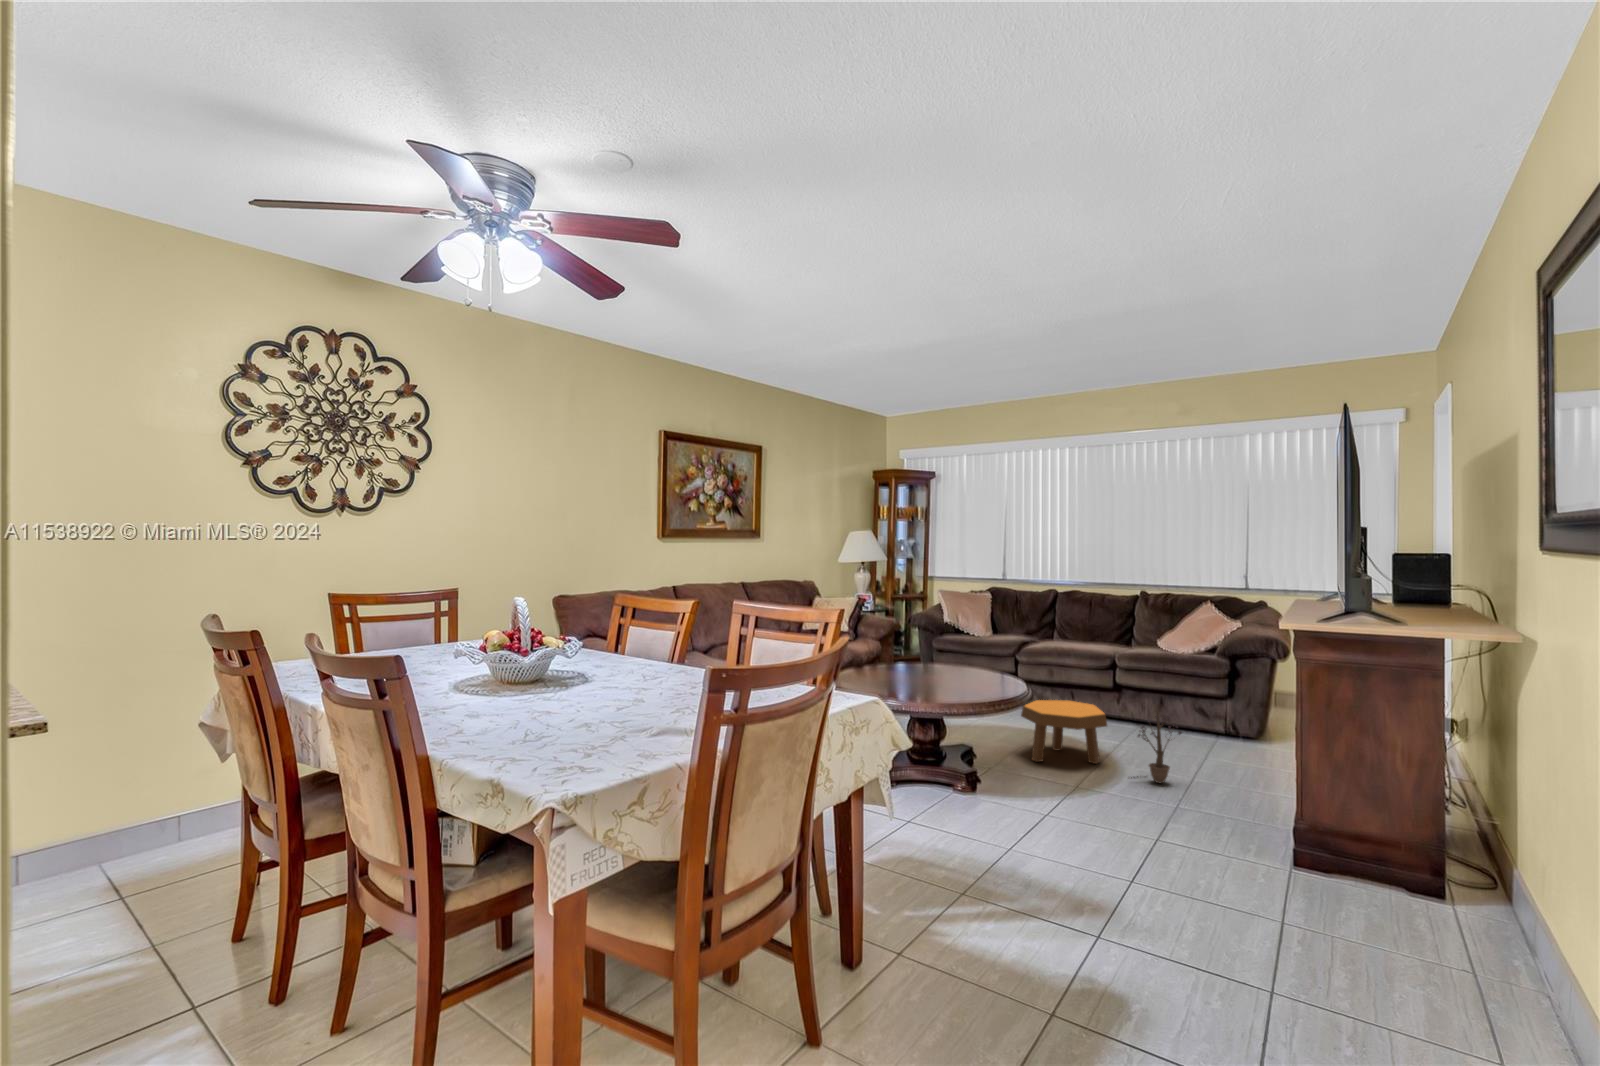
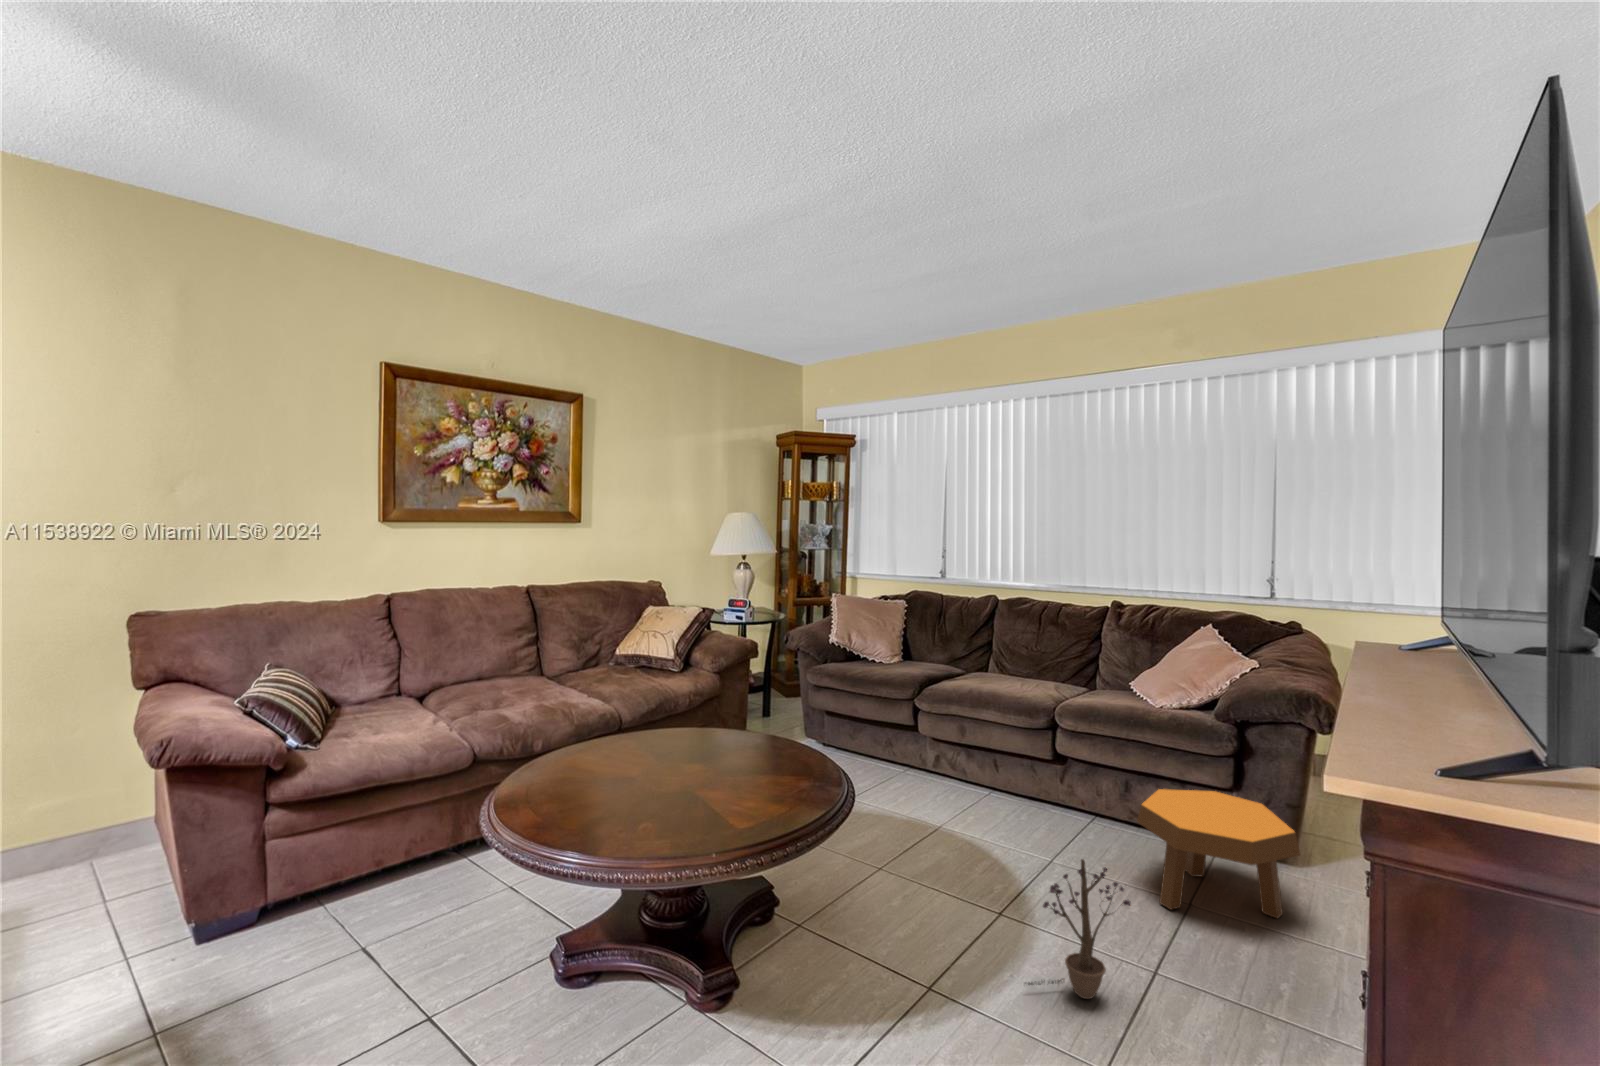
footstool: present [1021,700,1107,764] -> present [1137,789,1300,918]

